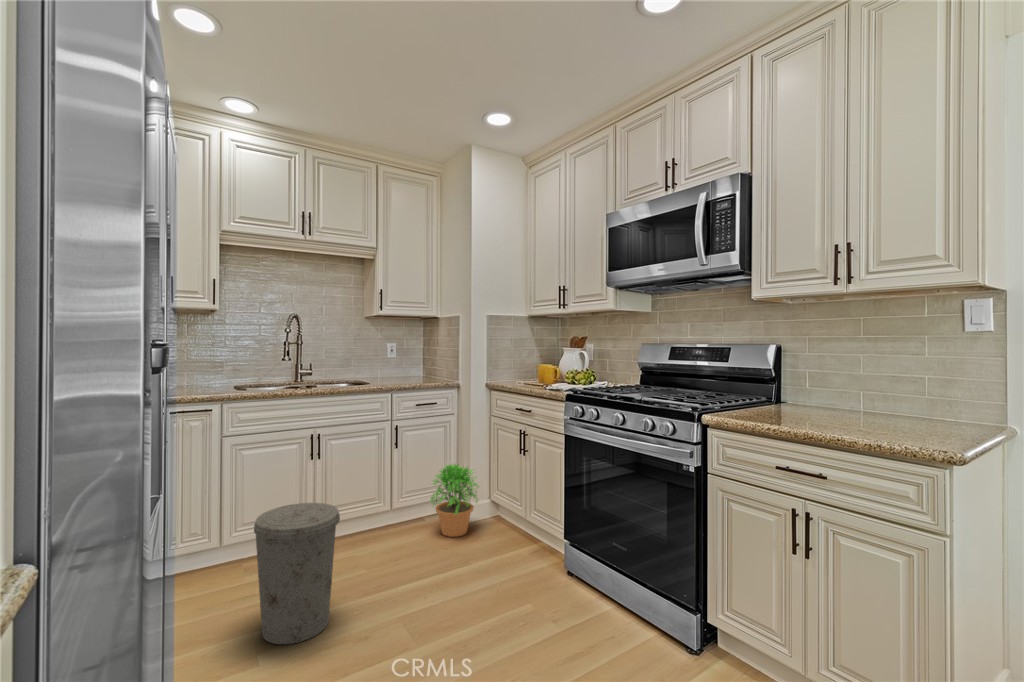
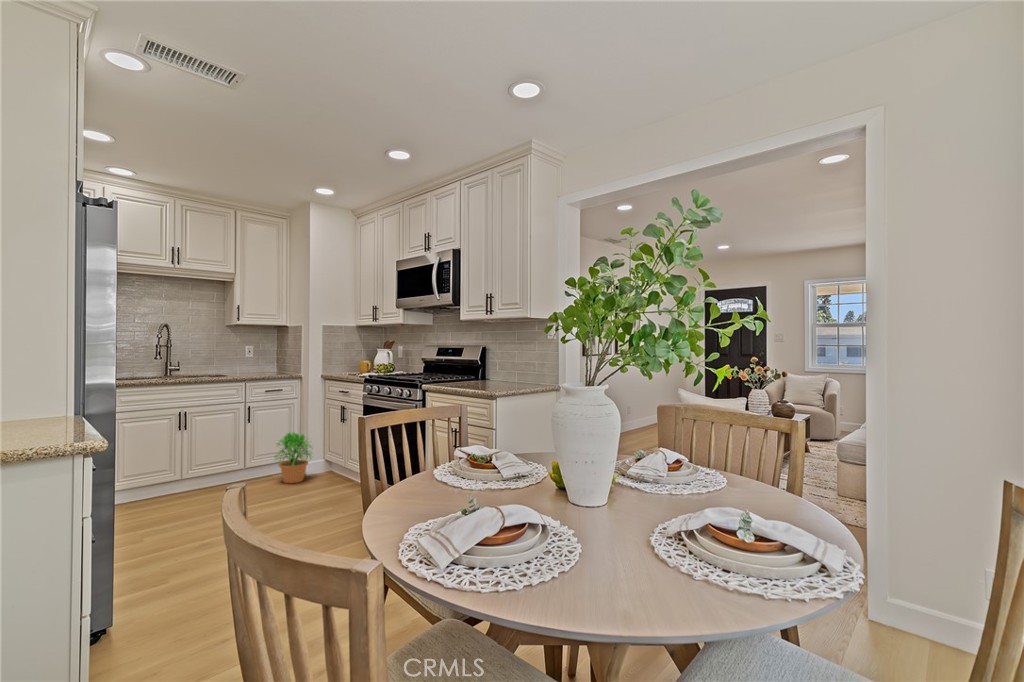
trash can: present [254,503,340,644] -> none [136,451,198,536]

